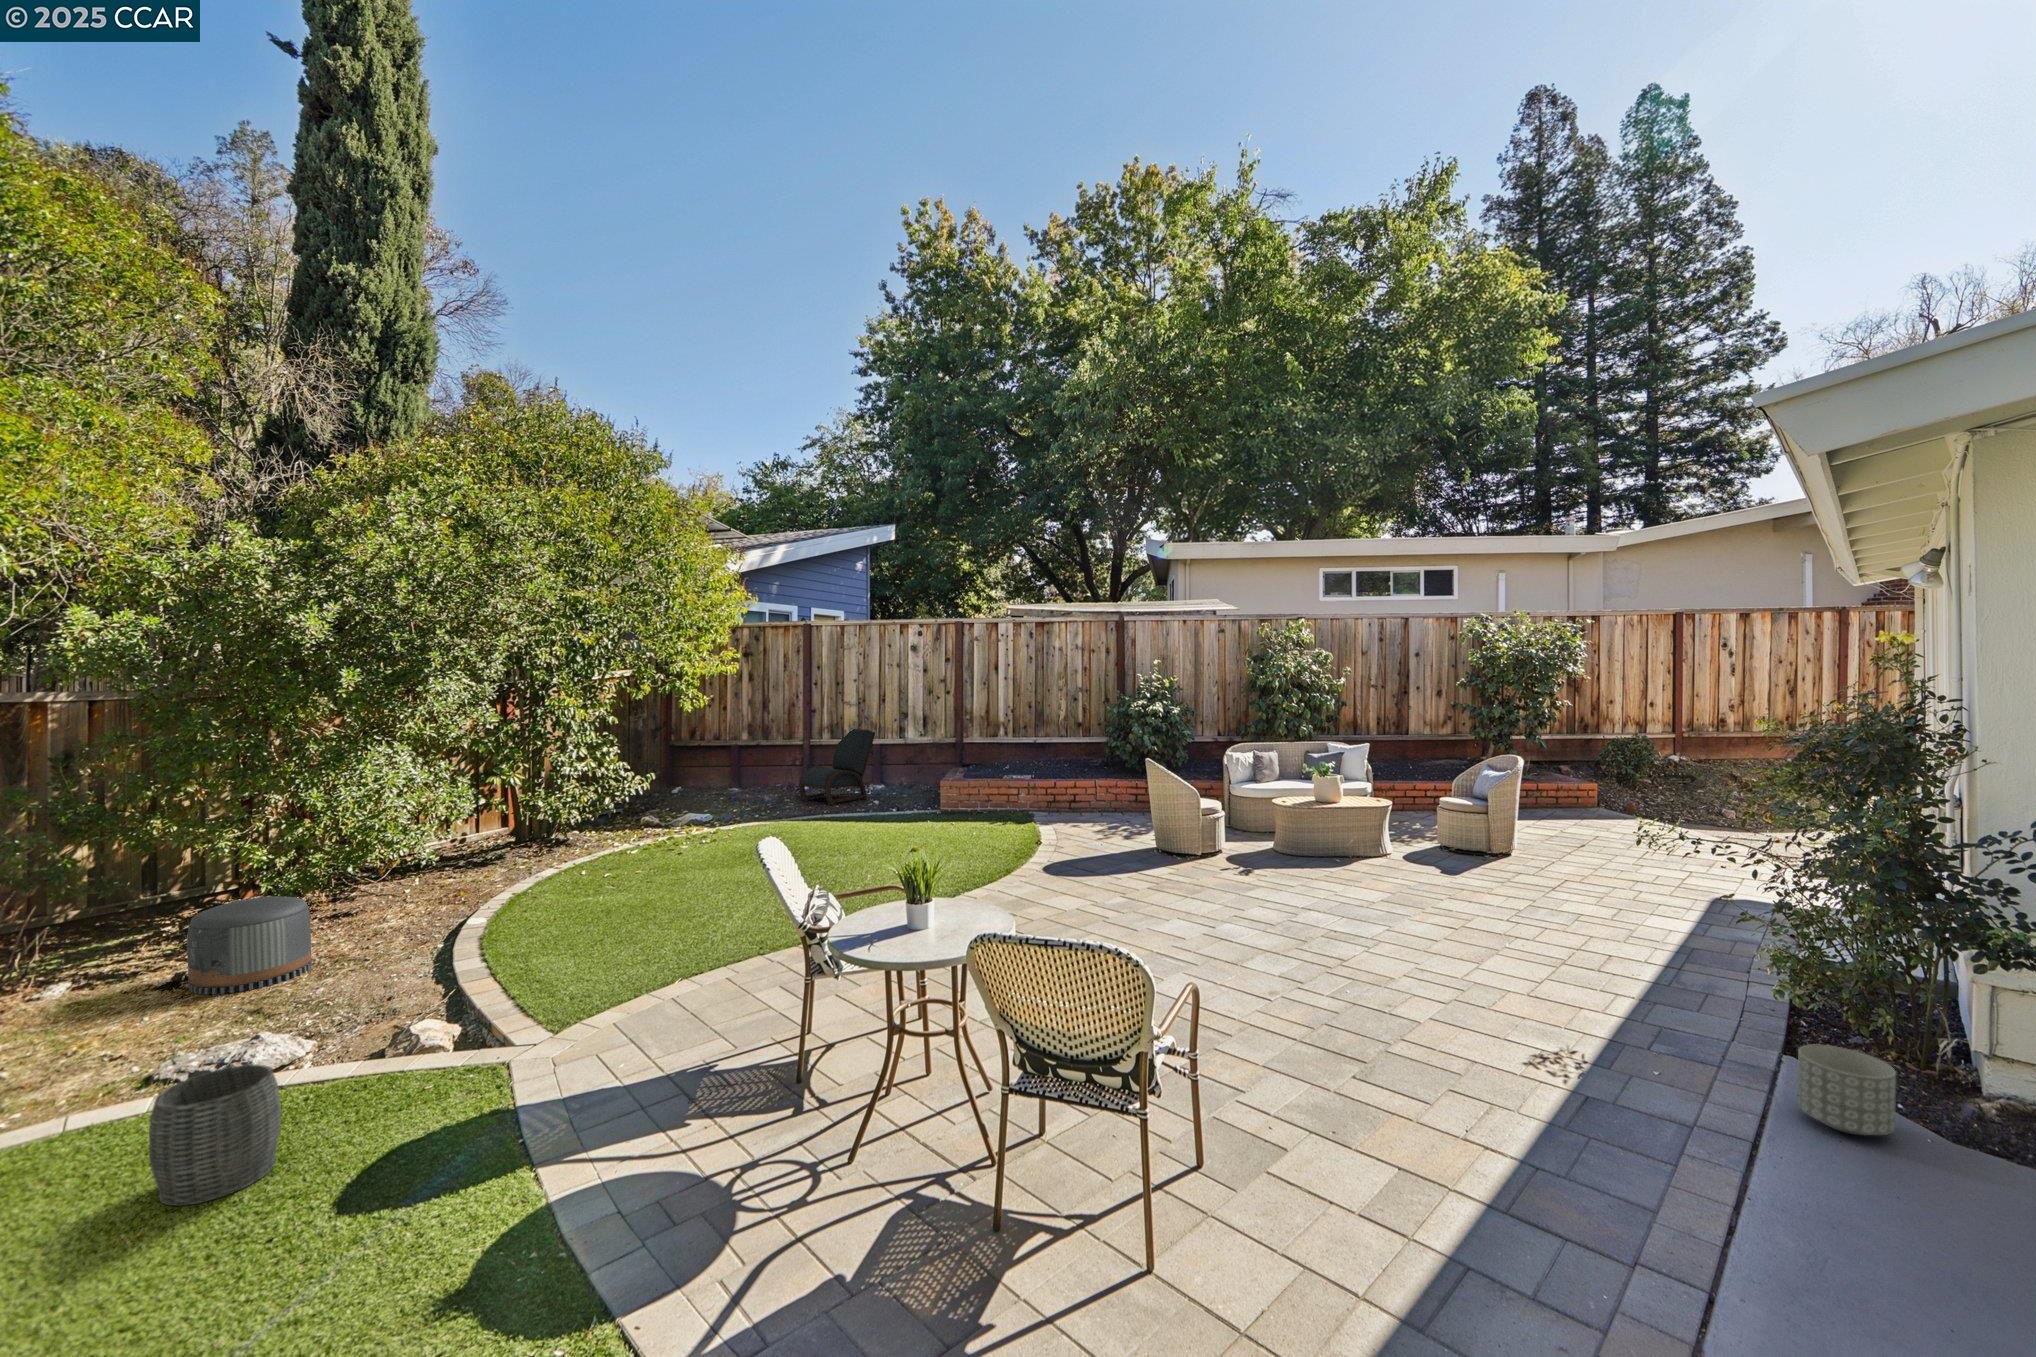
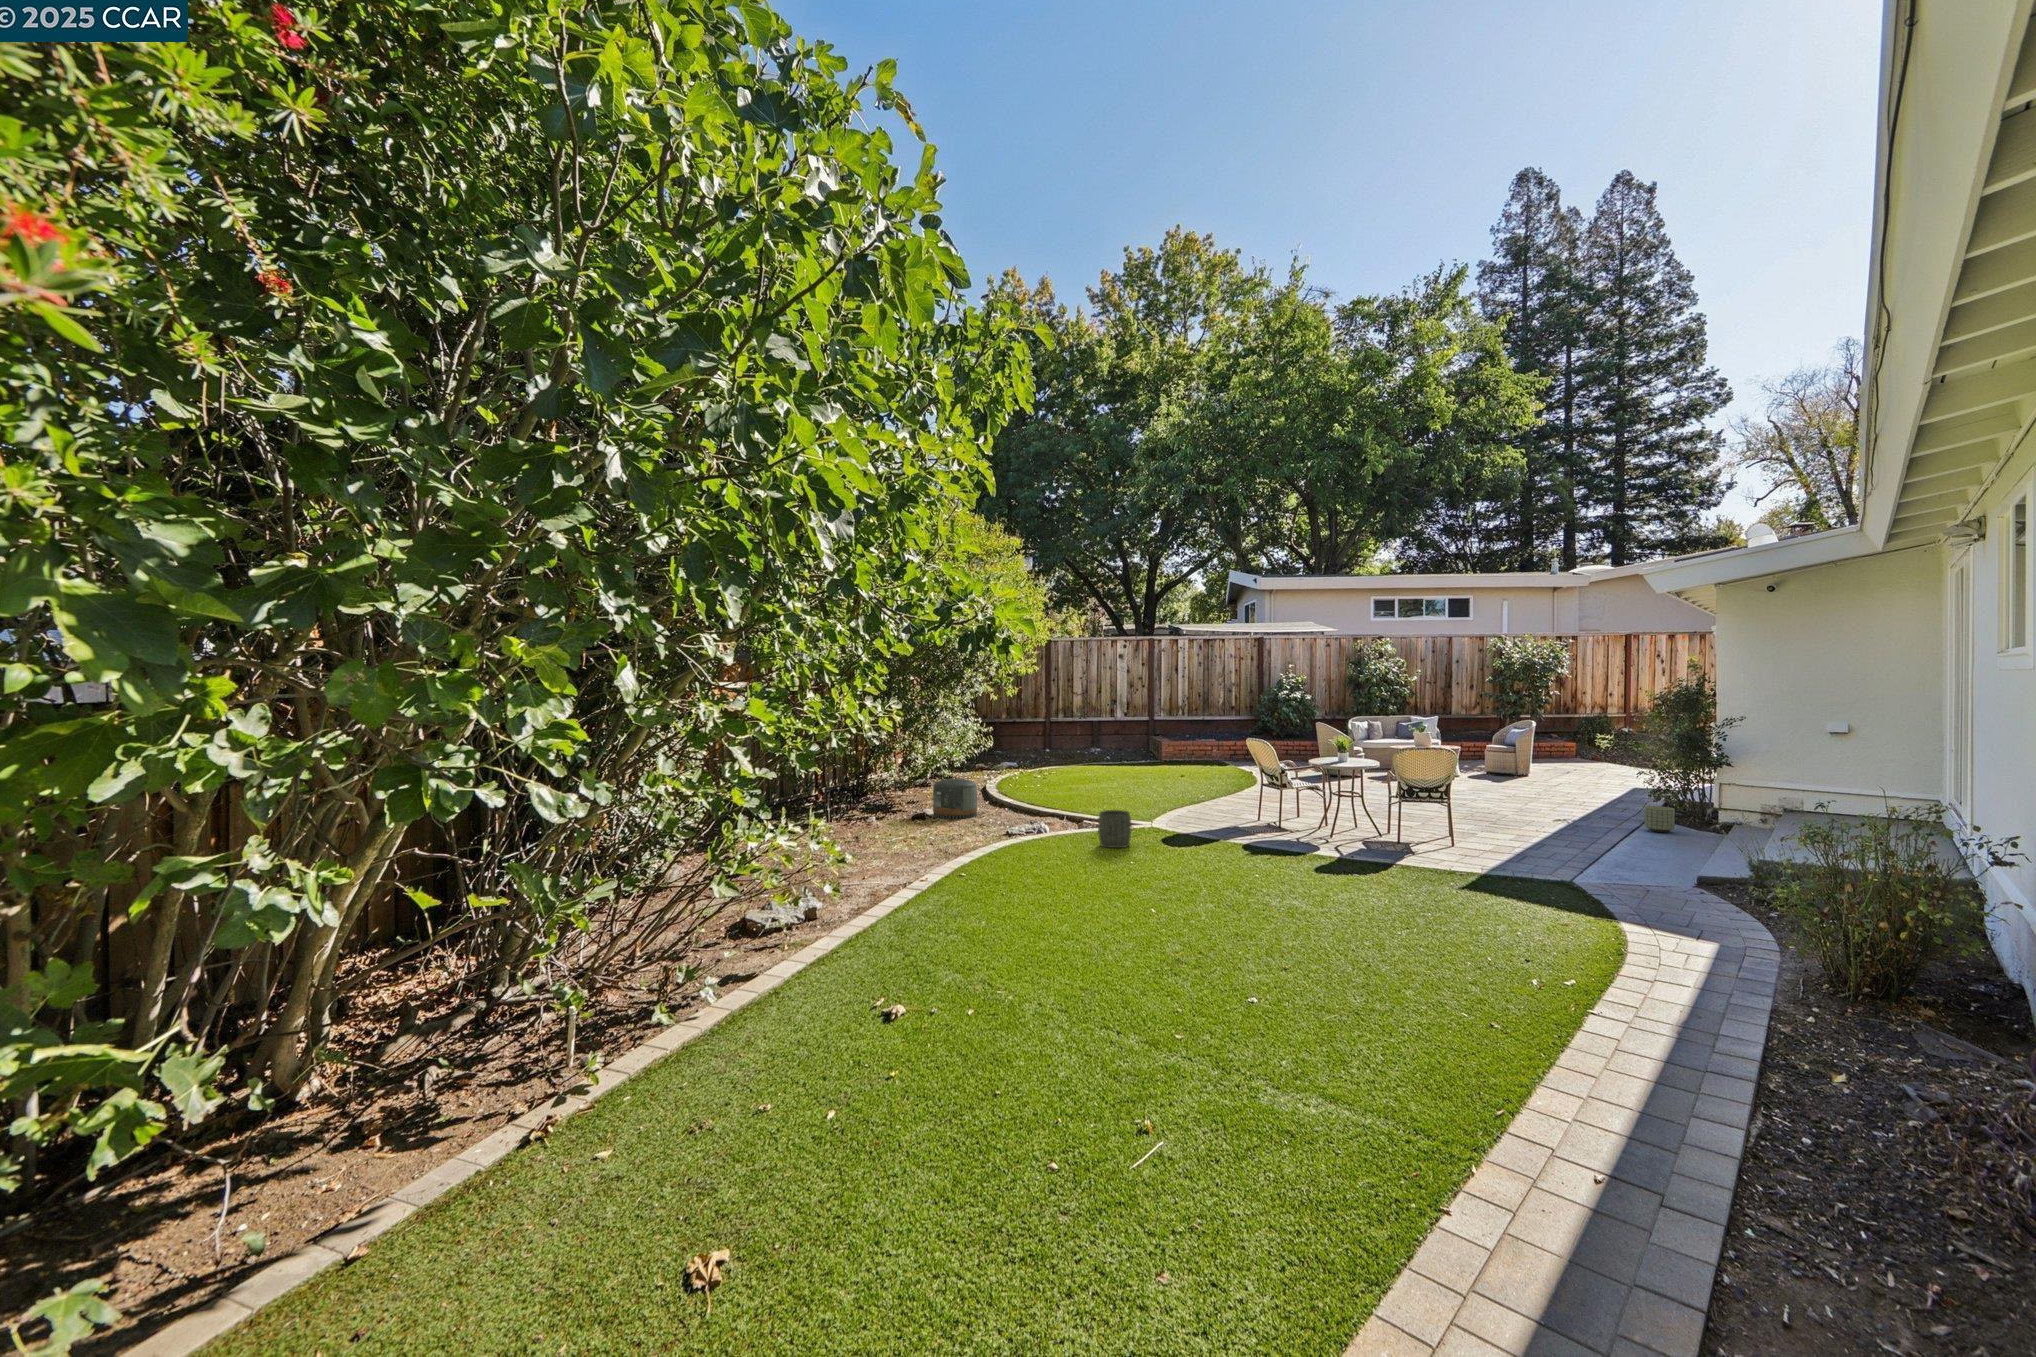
lounge chair: present [799,729,875,805] -> none [1046,711,1094,761]

